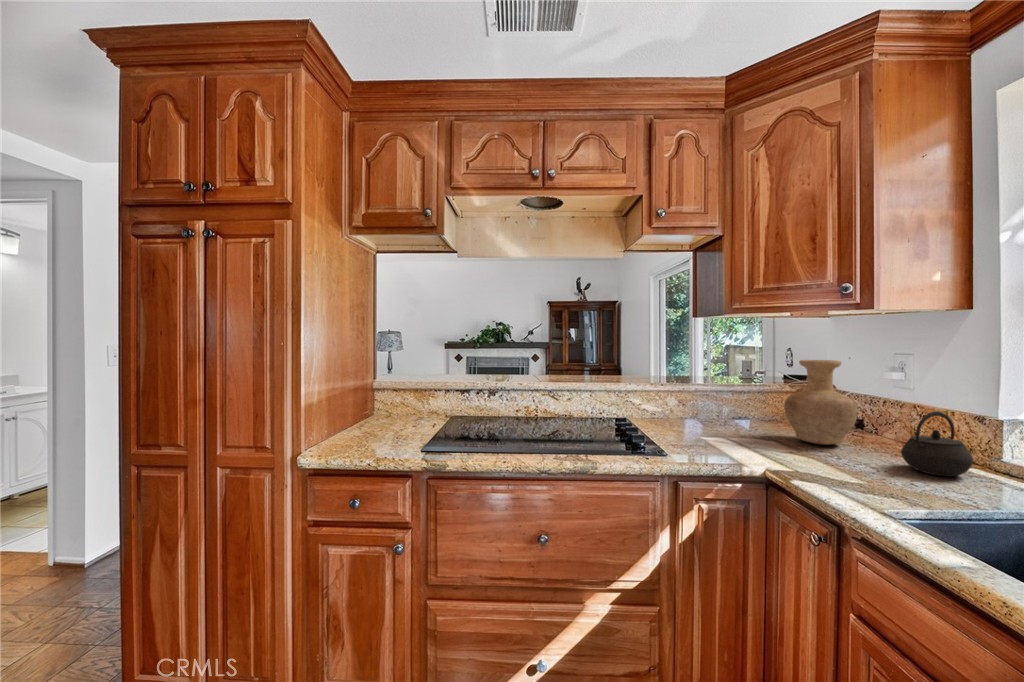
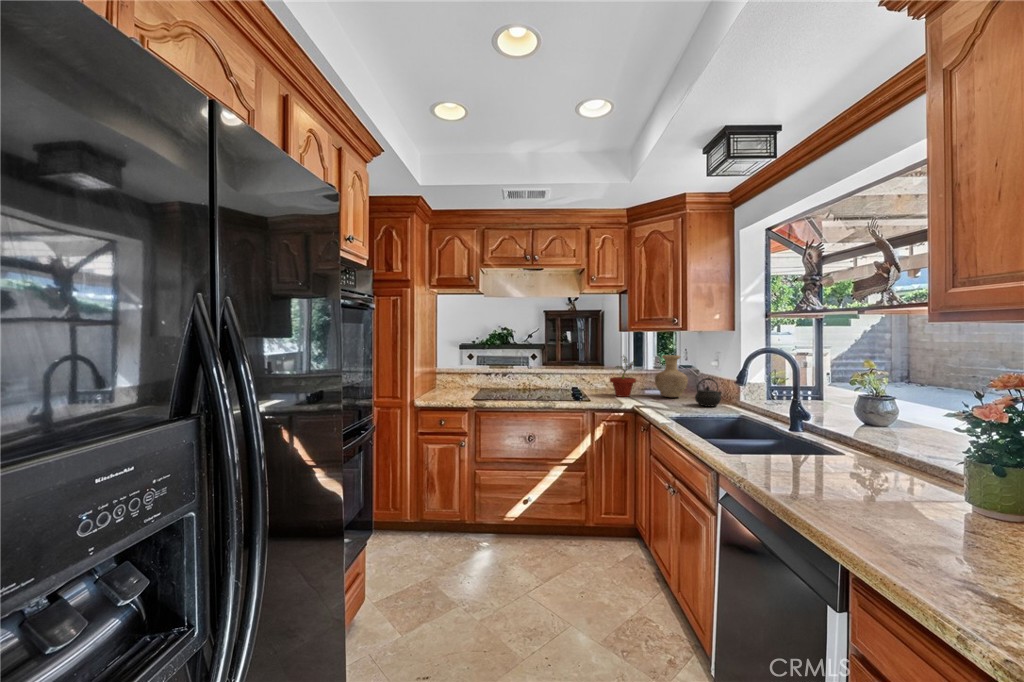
potted plant: none [694,359,754,442] -> present [610,356,637,397]

